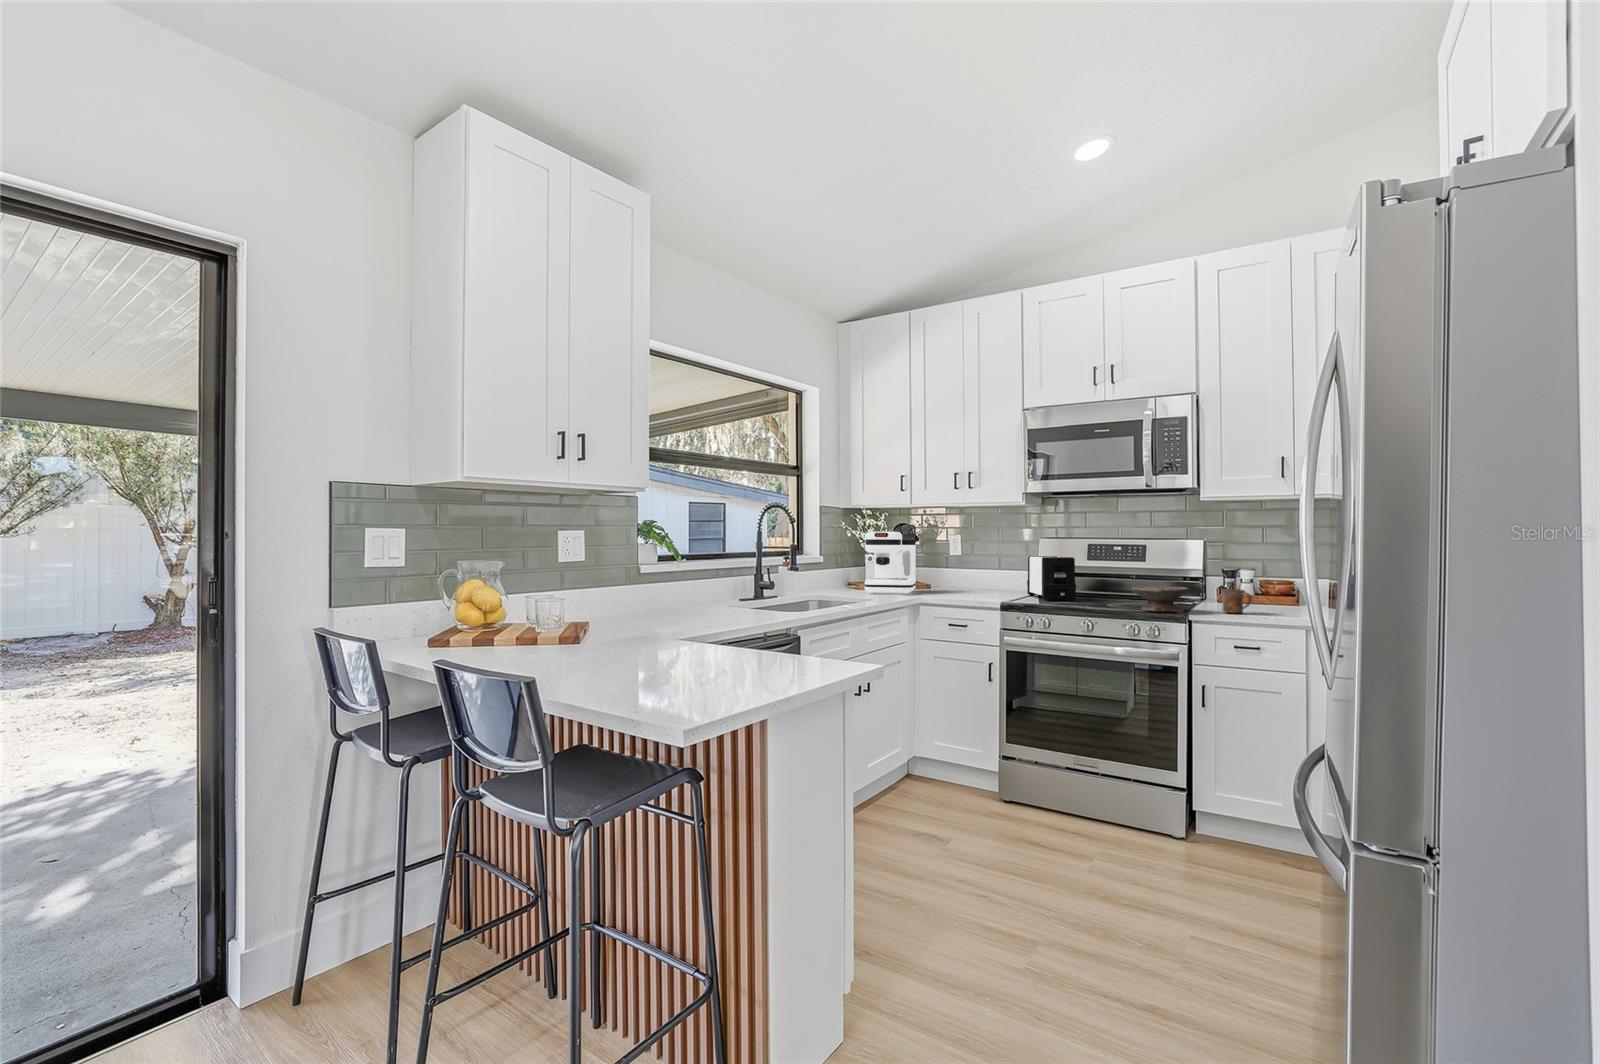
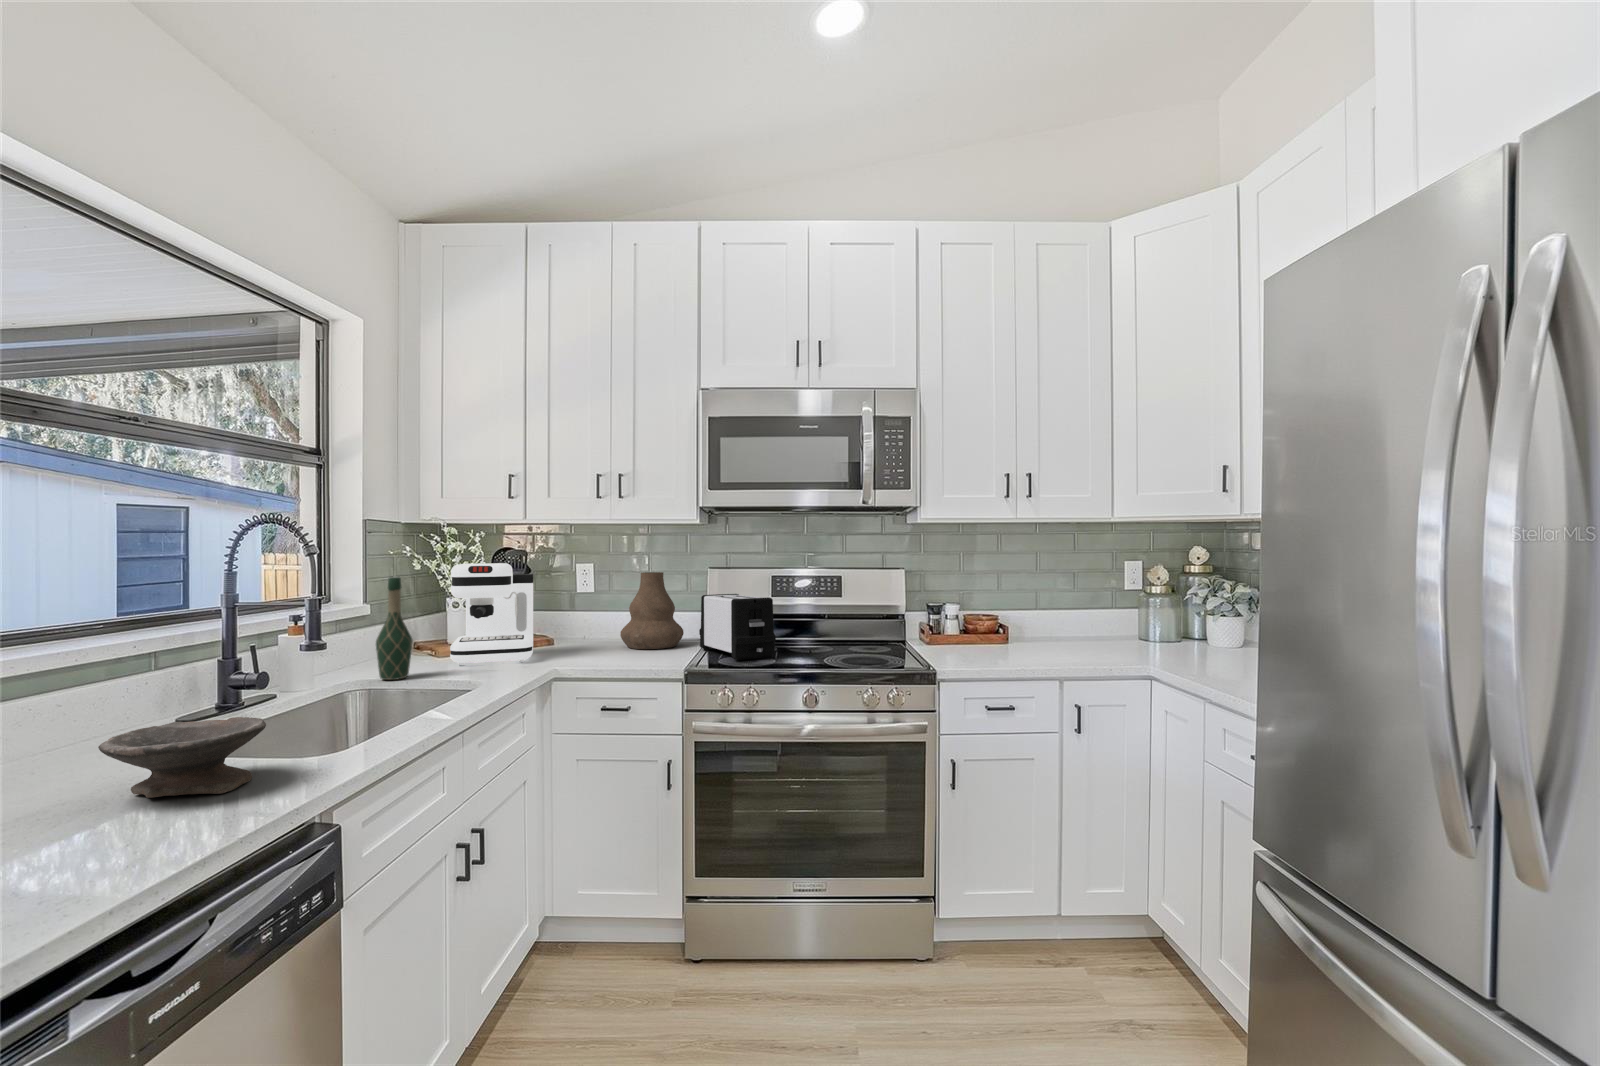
wine bottle: none [824,538,843,596] -> present [376,577,413,680]
vase: none [973,540,1019,594] -> present [620,572,684,649]
bowl: present [1131,586,1189,613] -> present [98,717,266,798]
mug: present [1221,589,1252,613] -> none [966,636,1005,668]

